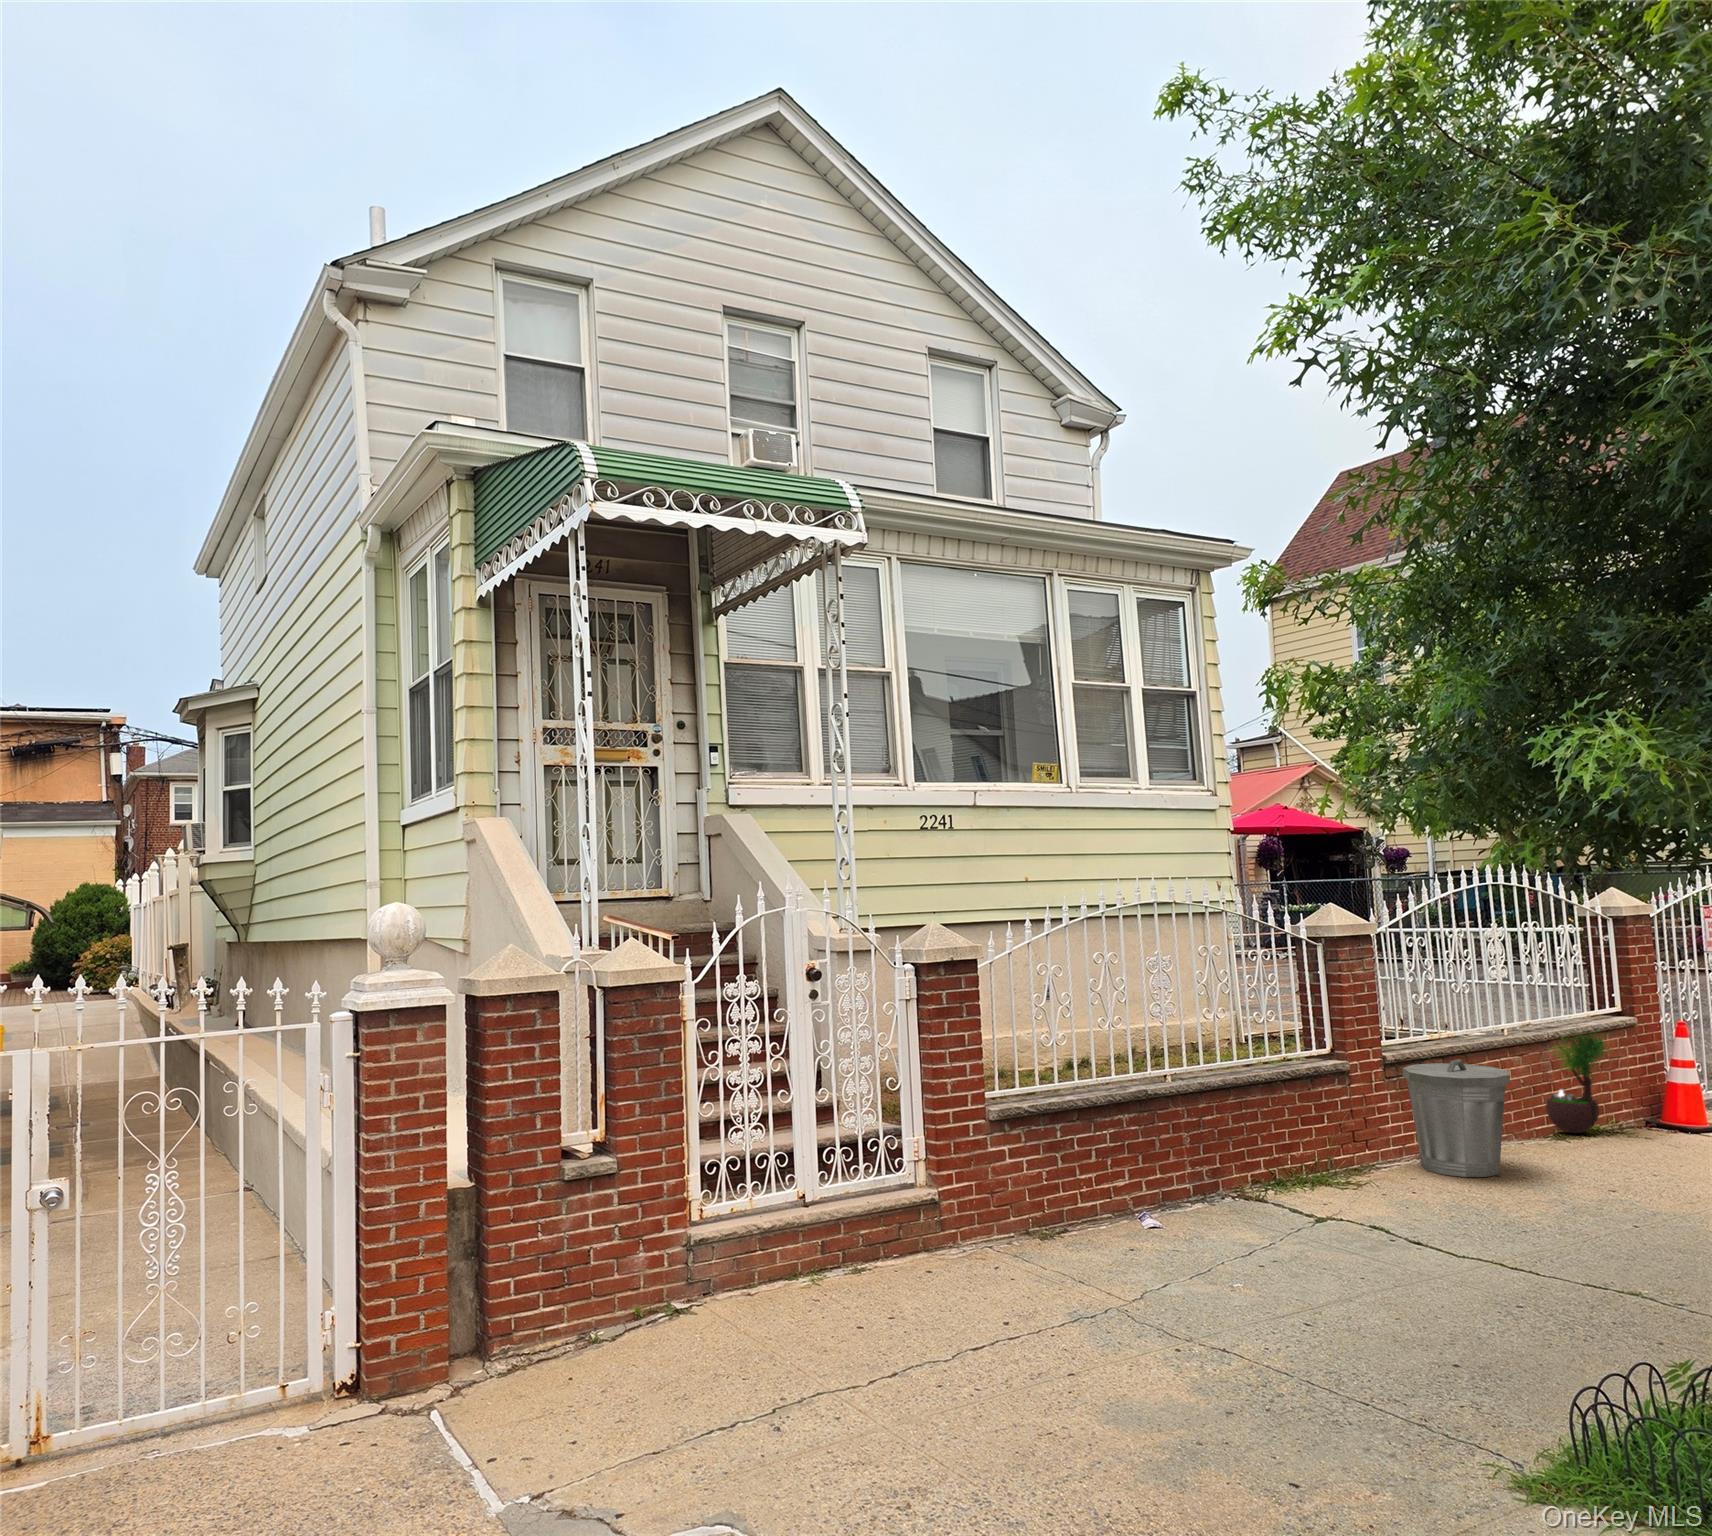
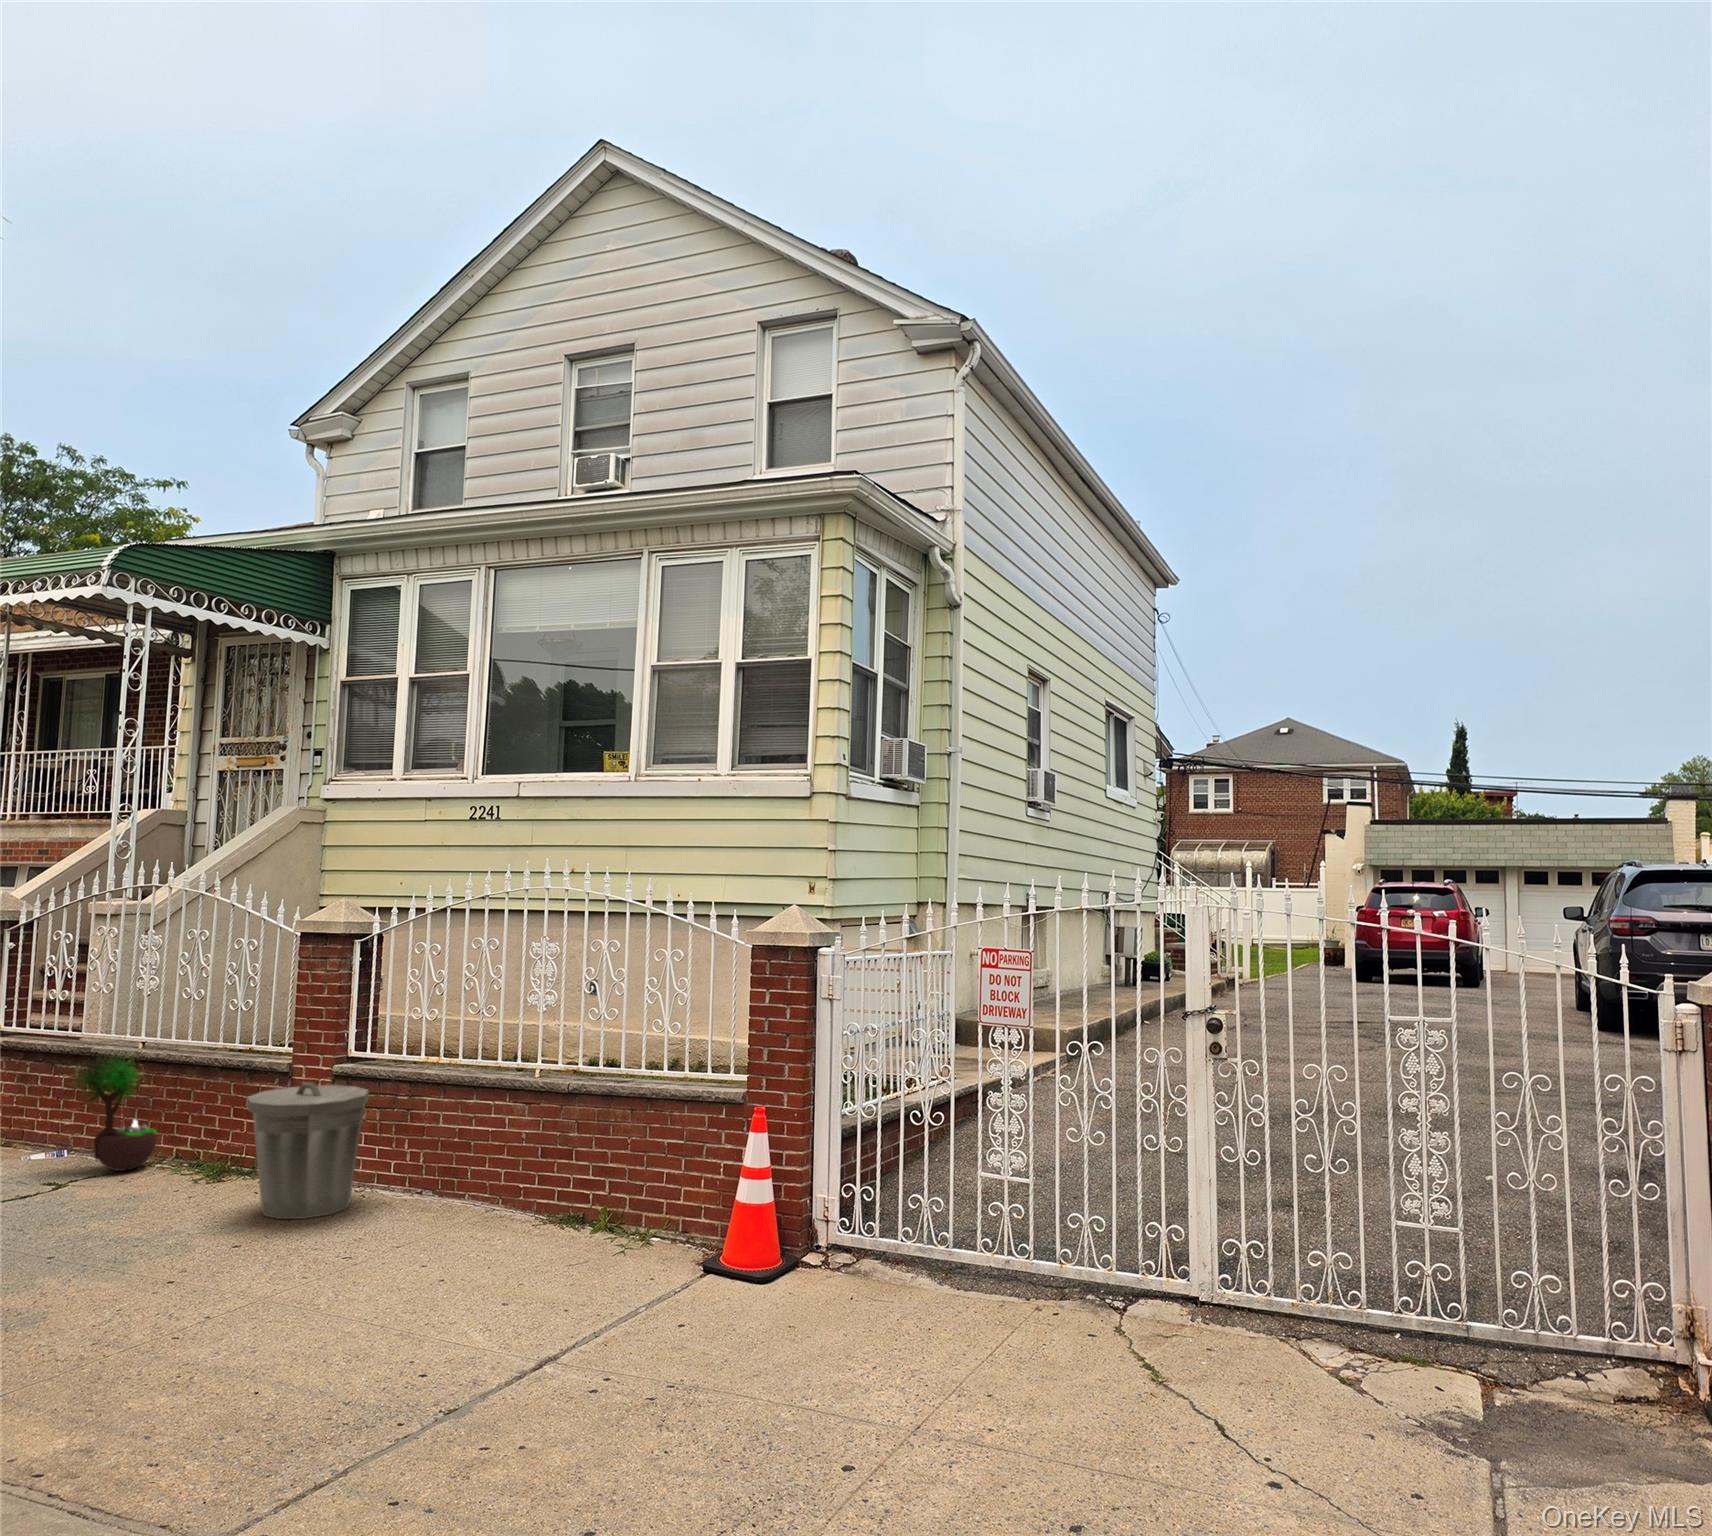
potted tree: present [1546,1031,1609,1133] -> present [68,1044,156,1171]

